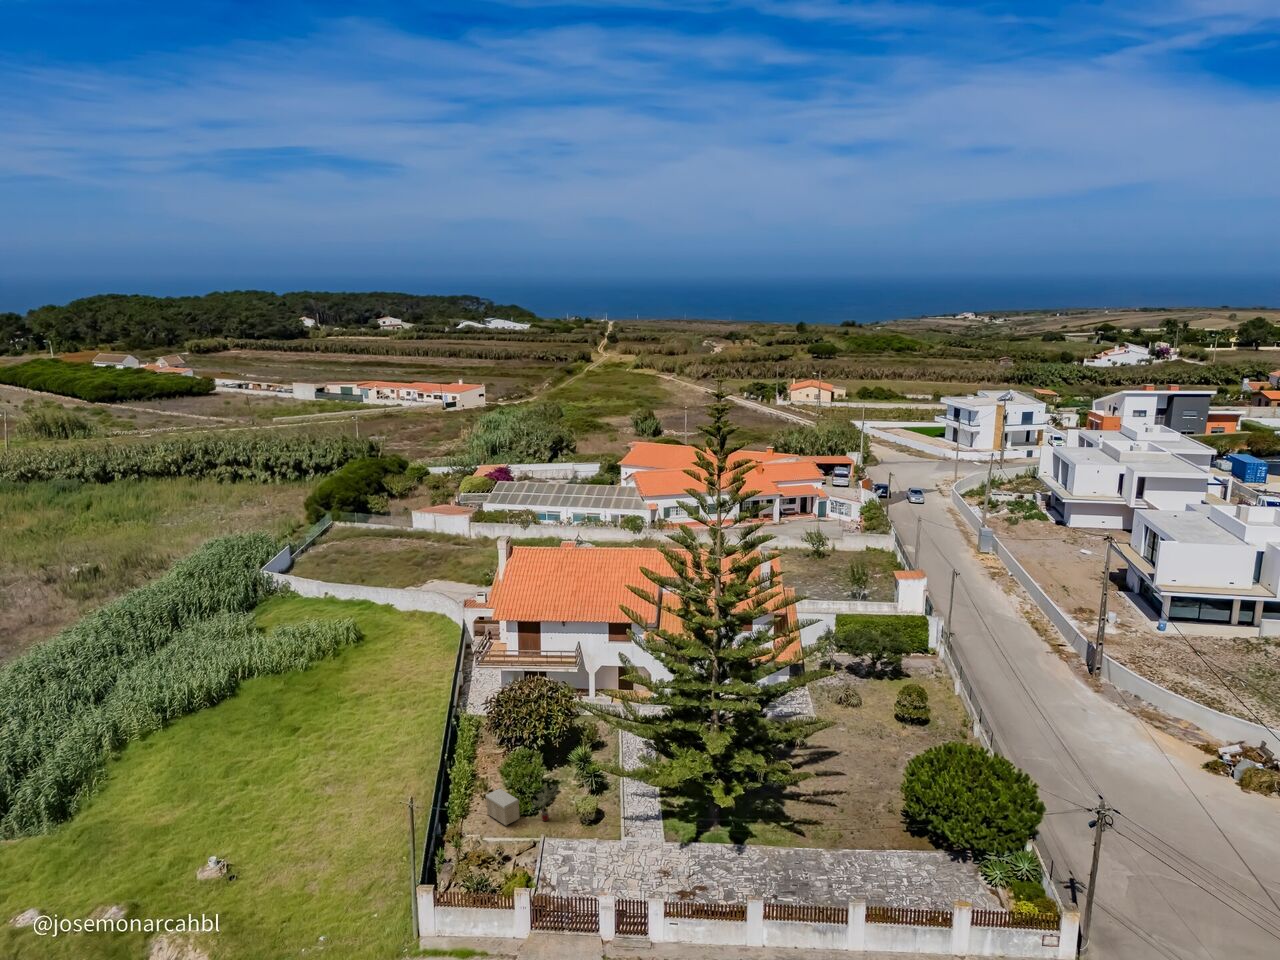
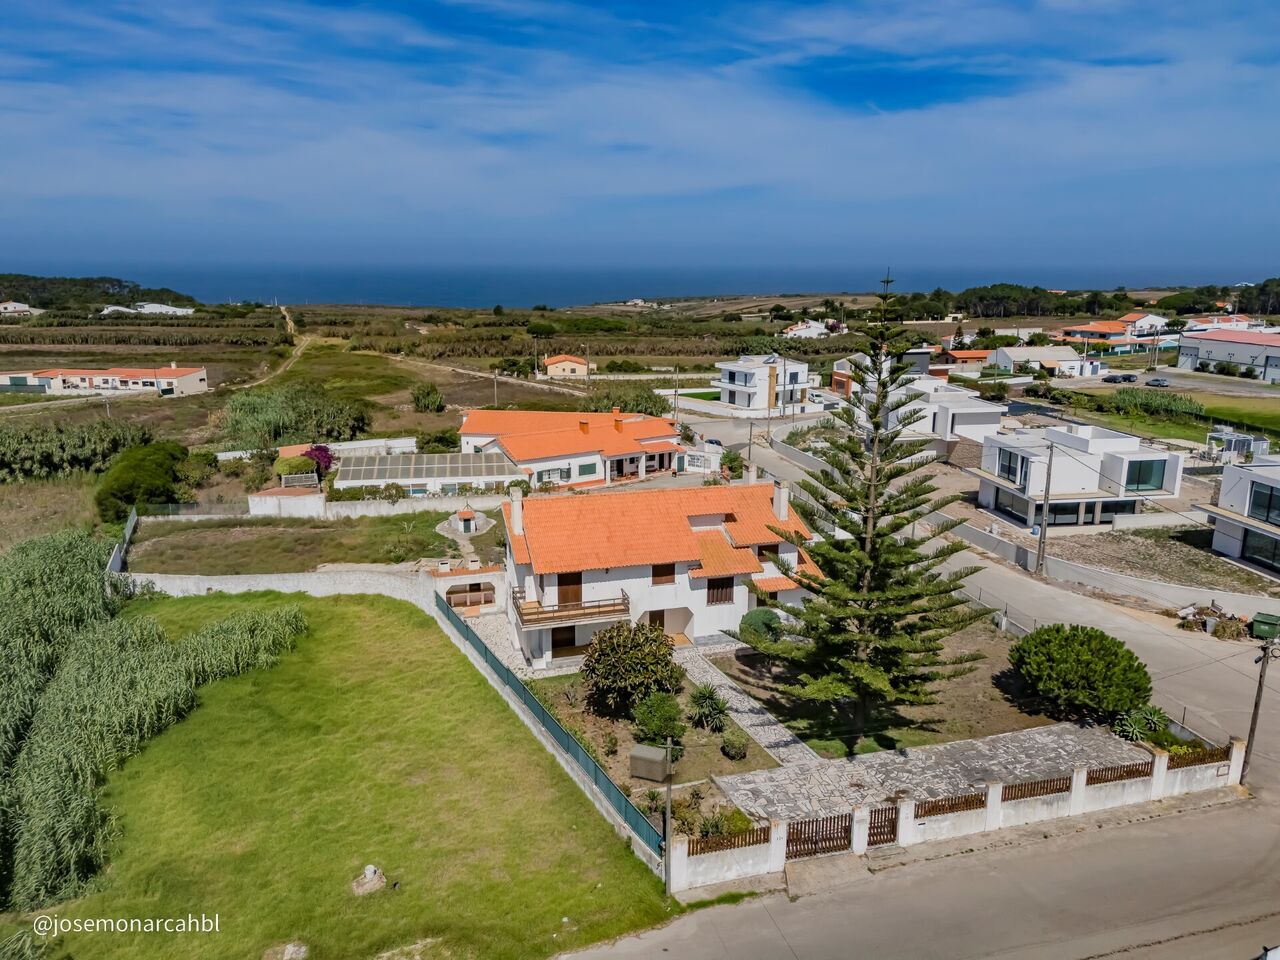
potted tree: present [532,785,557,821] -> none [681,727,705,769]

